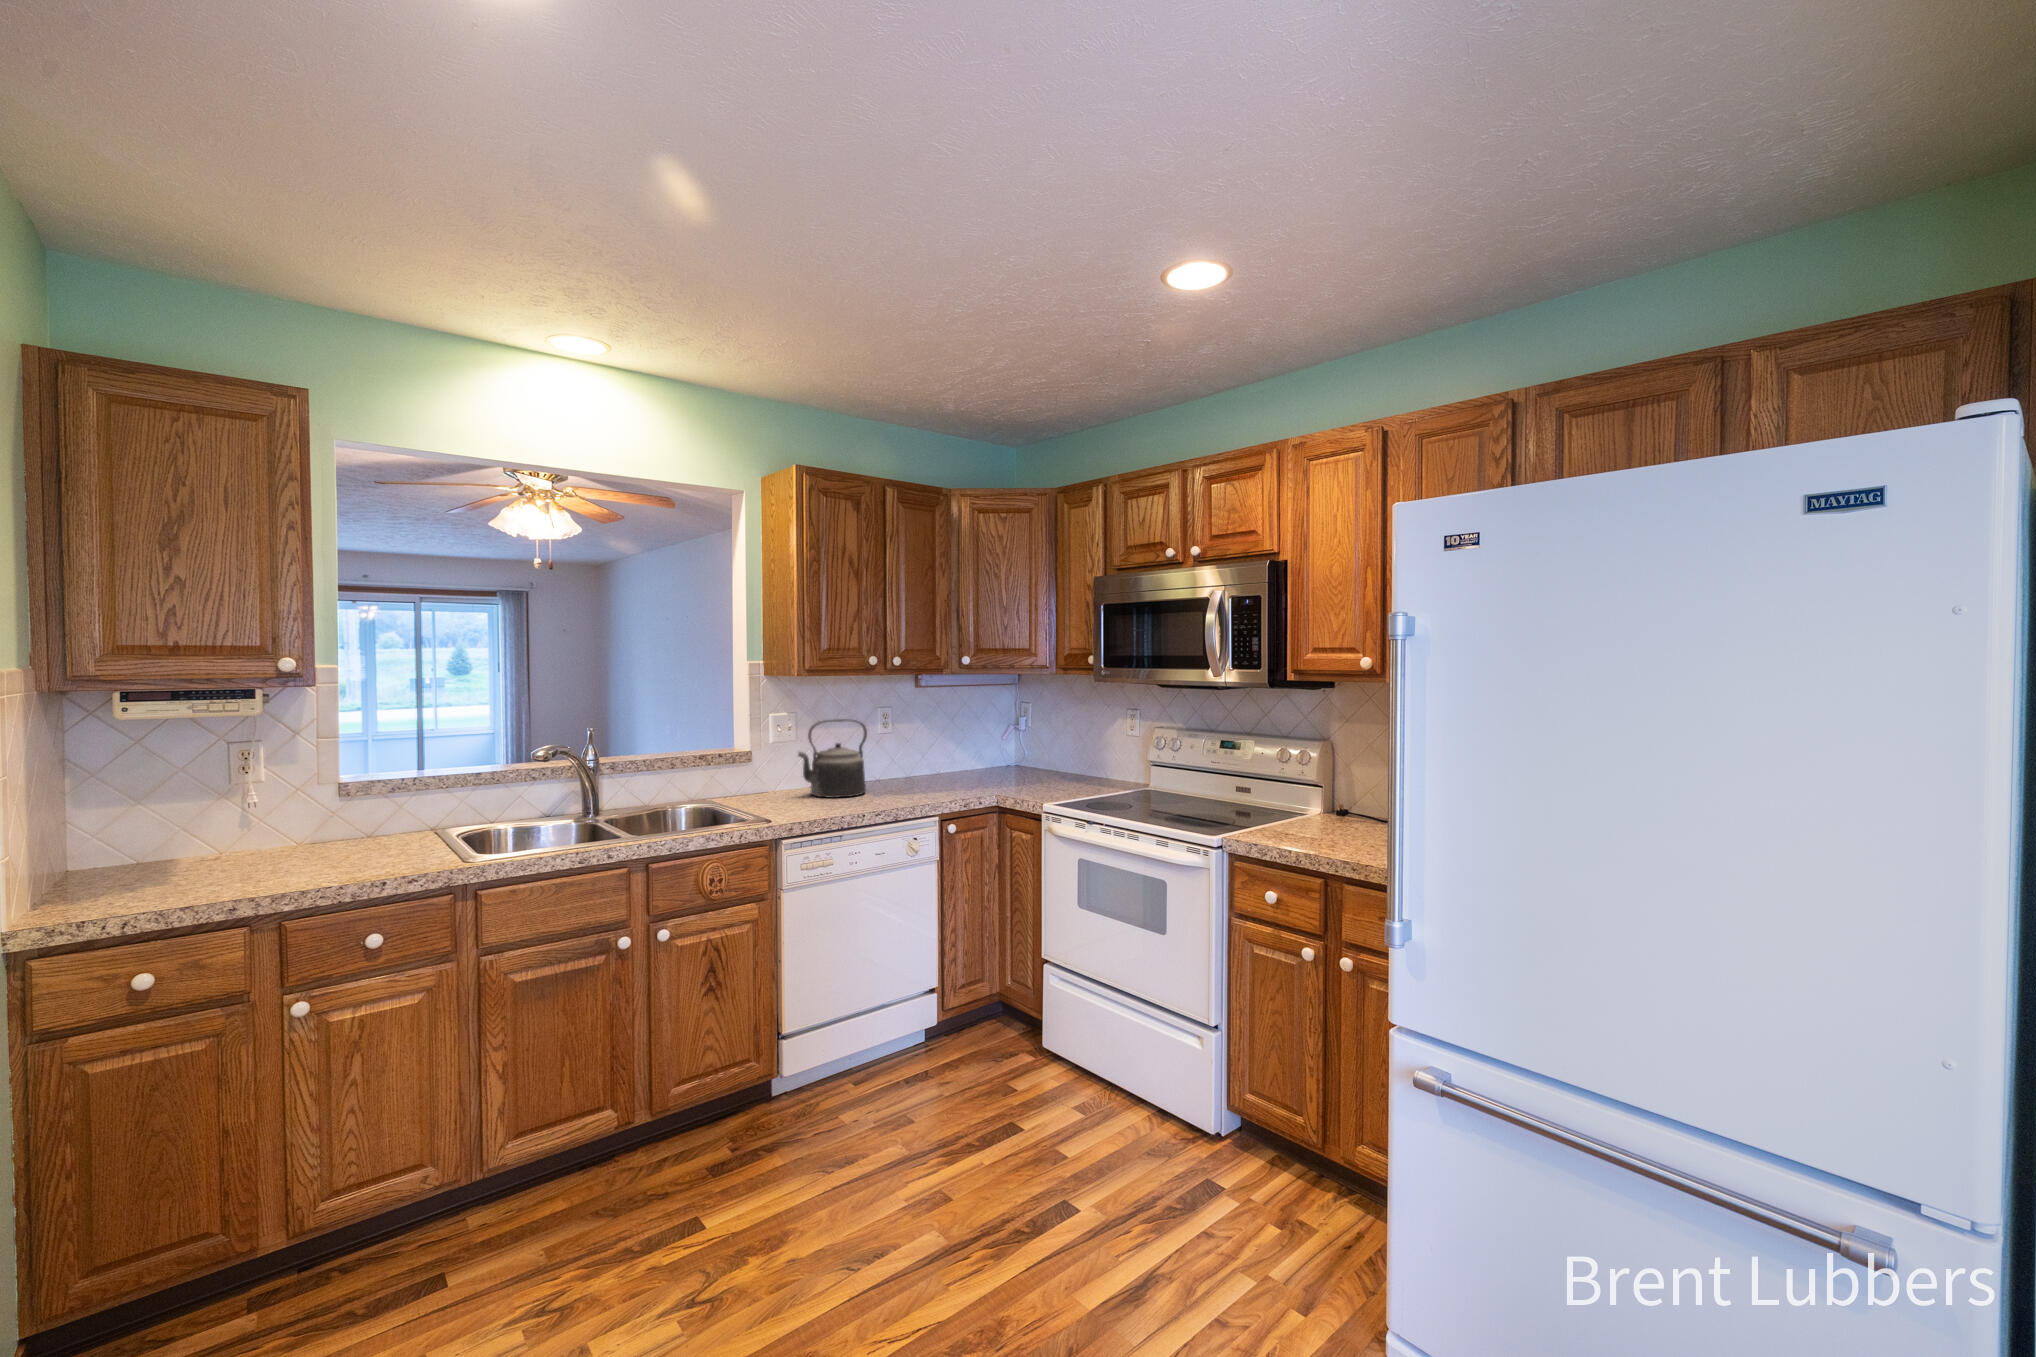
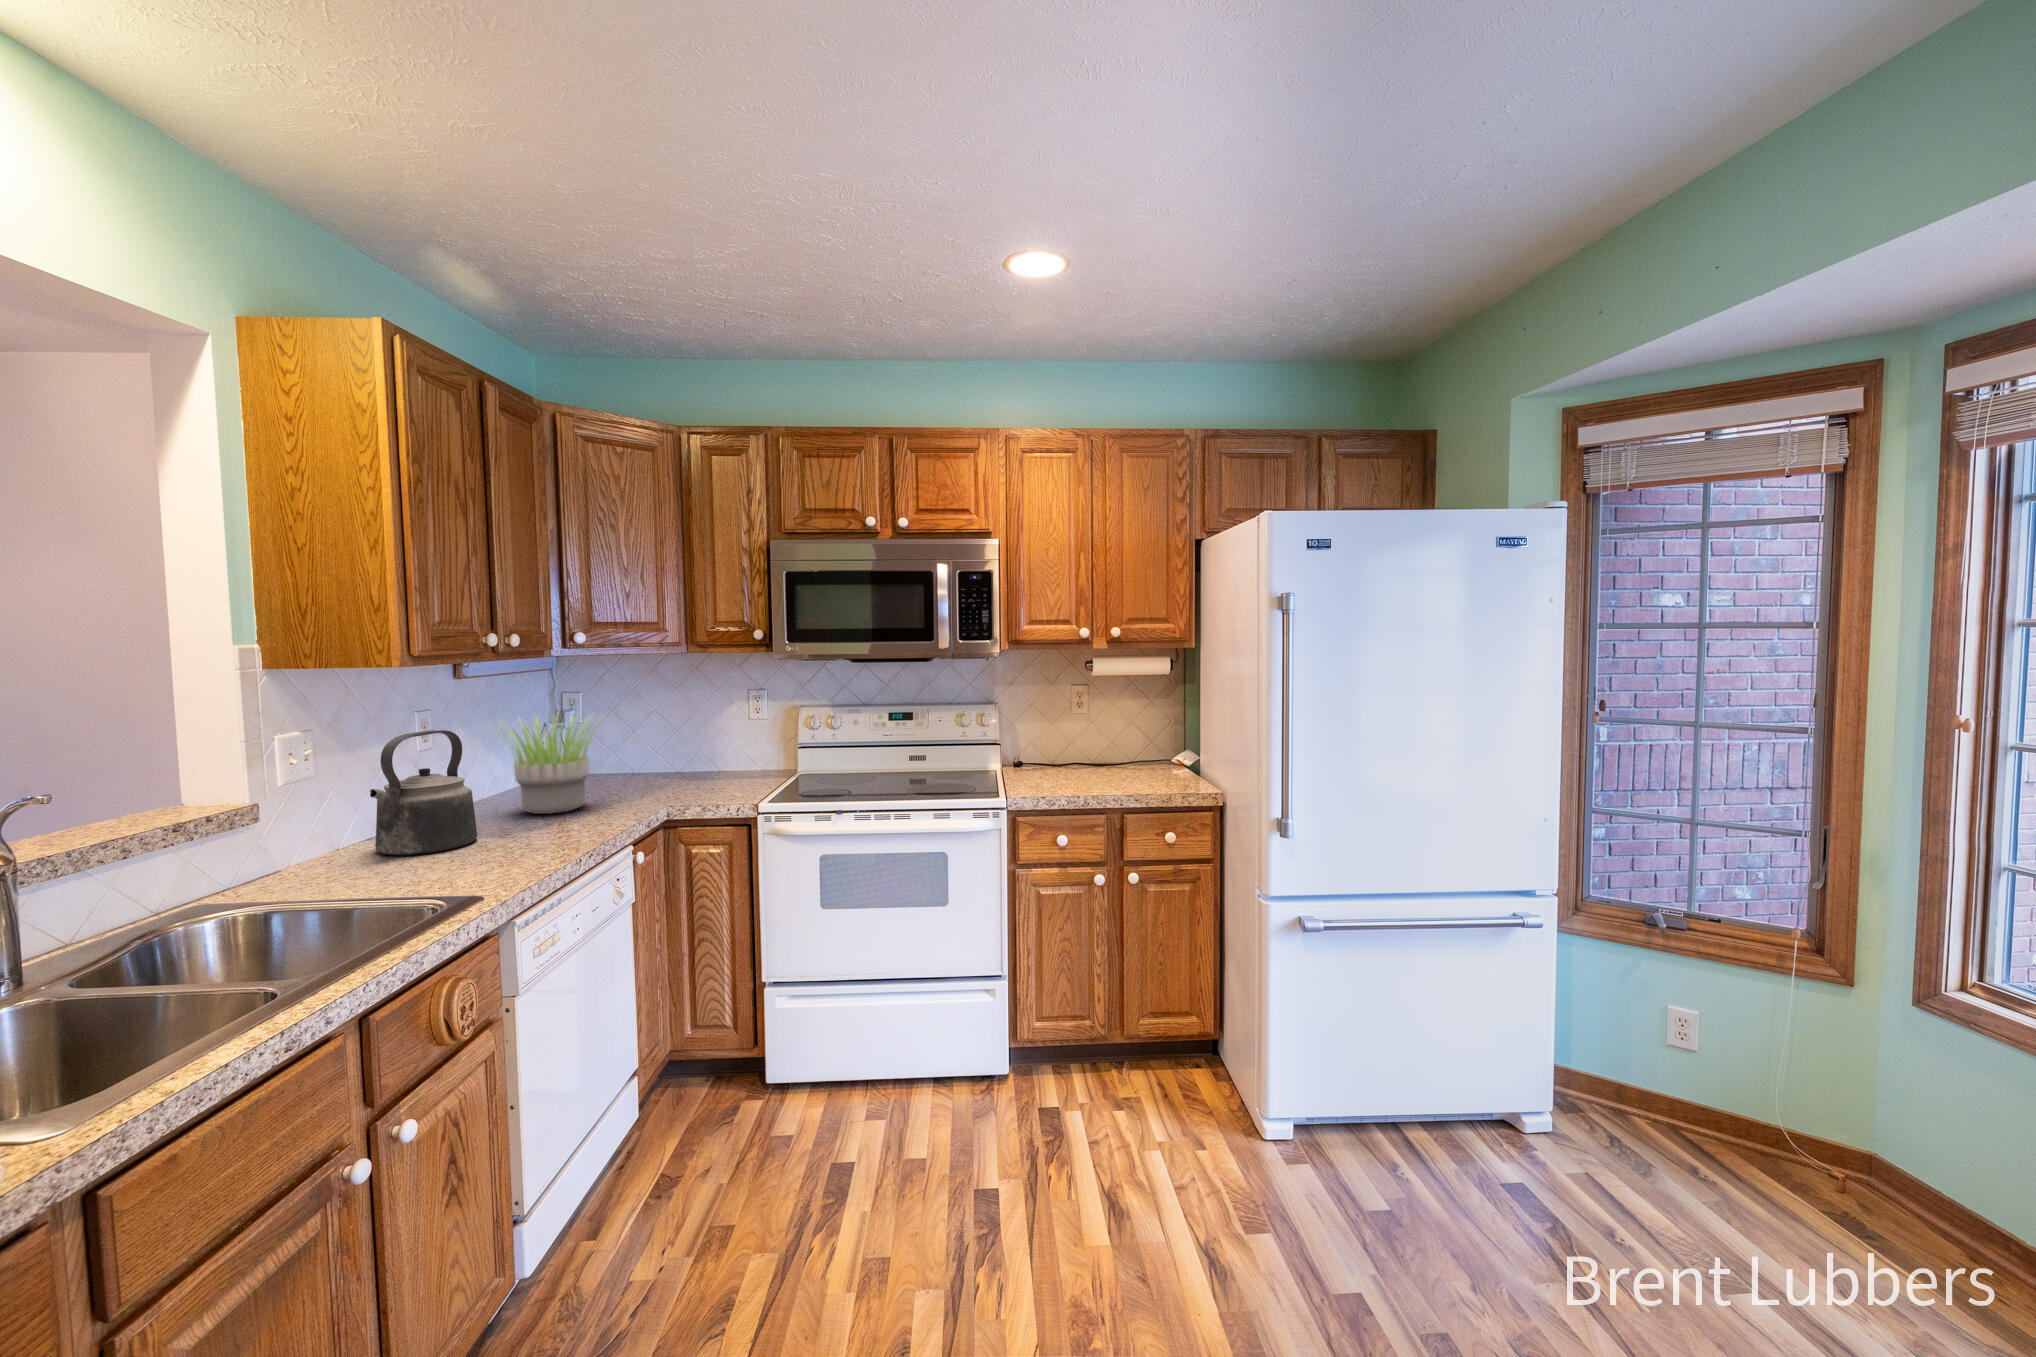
potted plant: none [899,714,982,789] -> present [496,713,602,814]

